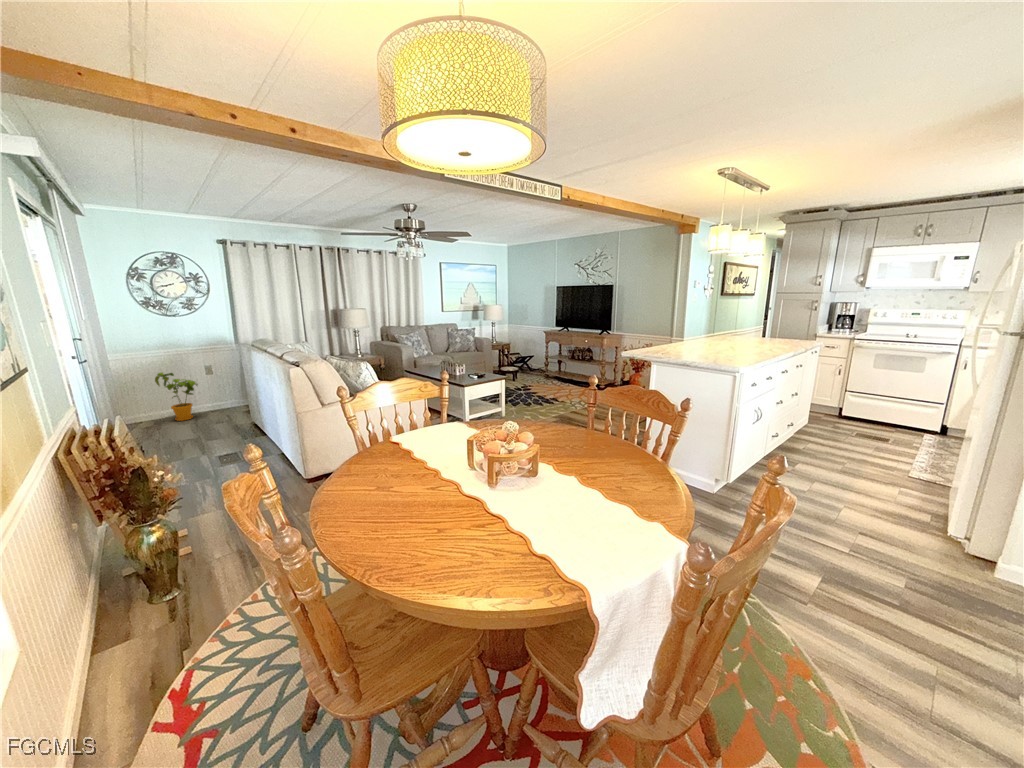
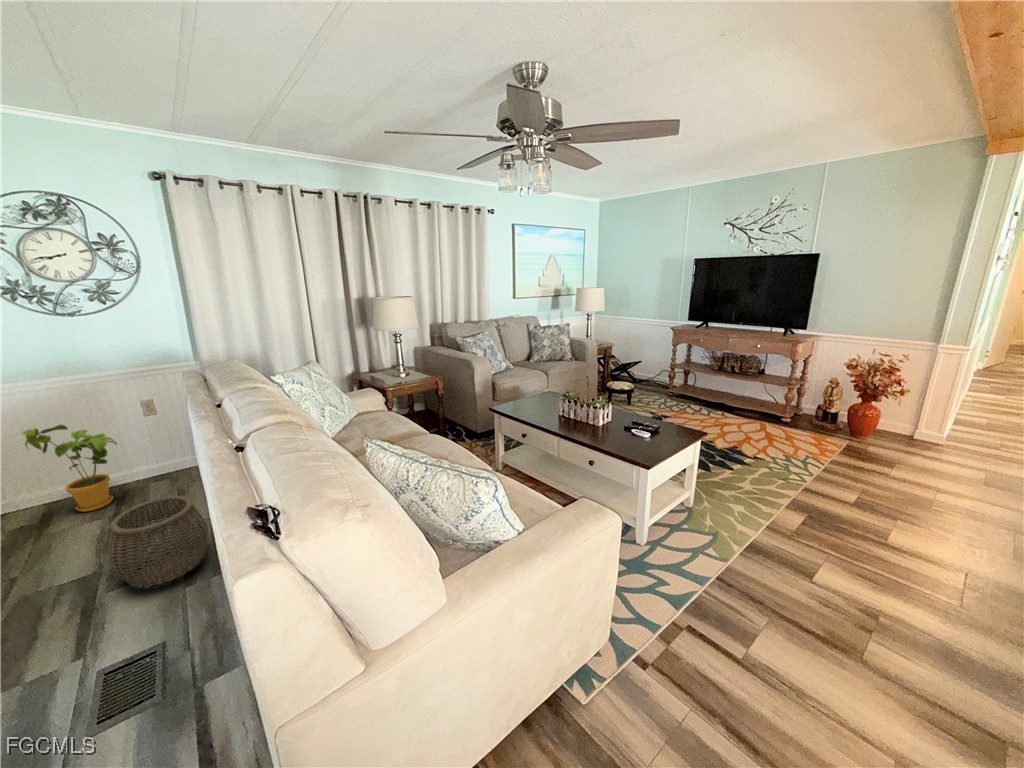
woven basket: none [211,401,254,439] -> present [108,496,208,588]

